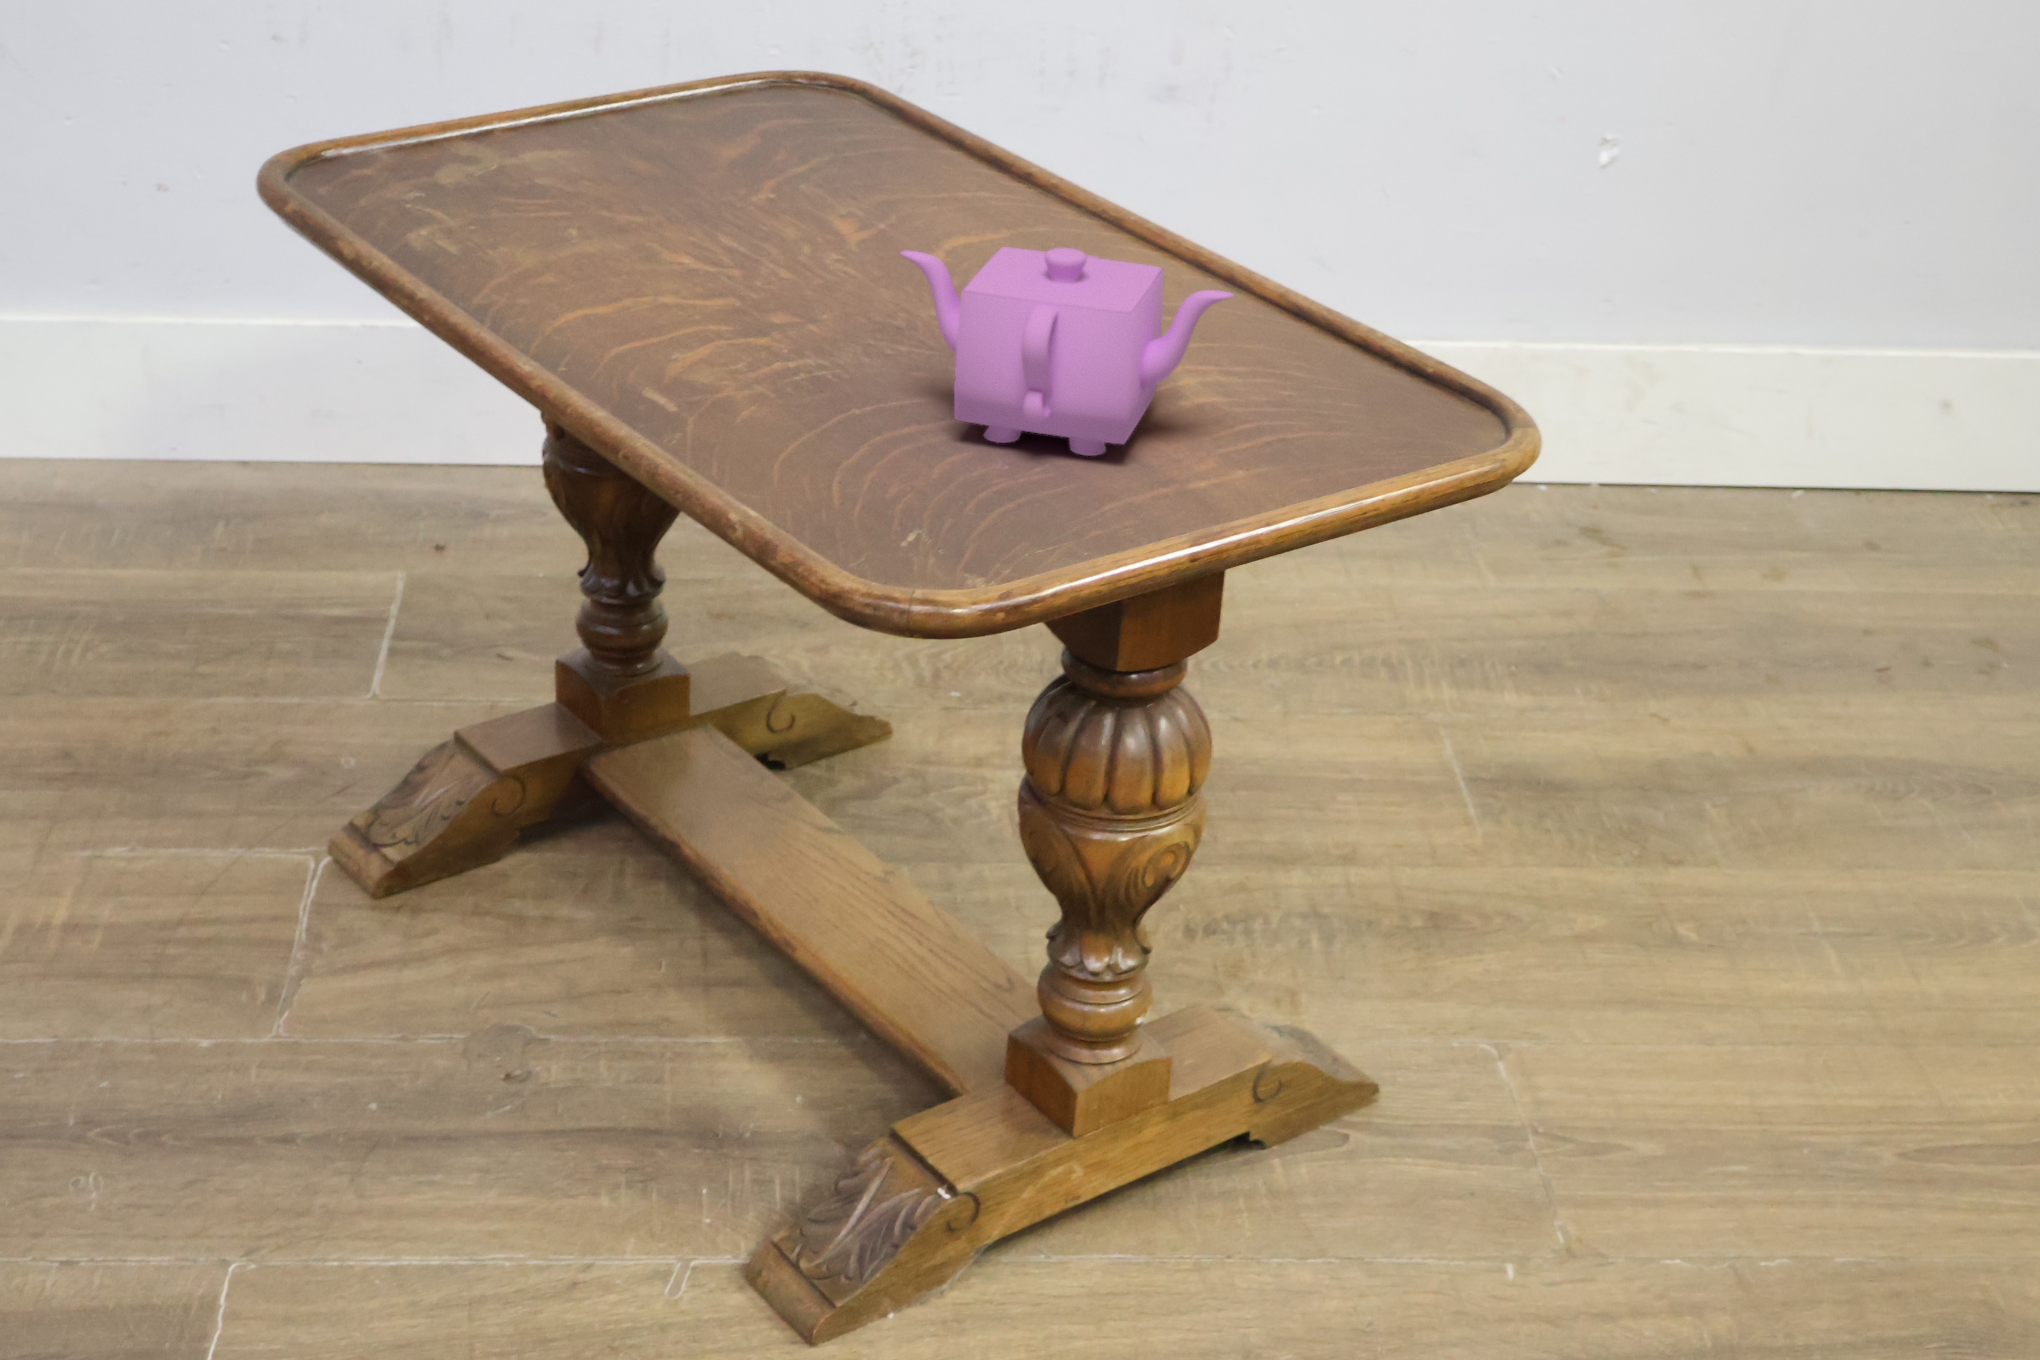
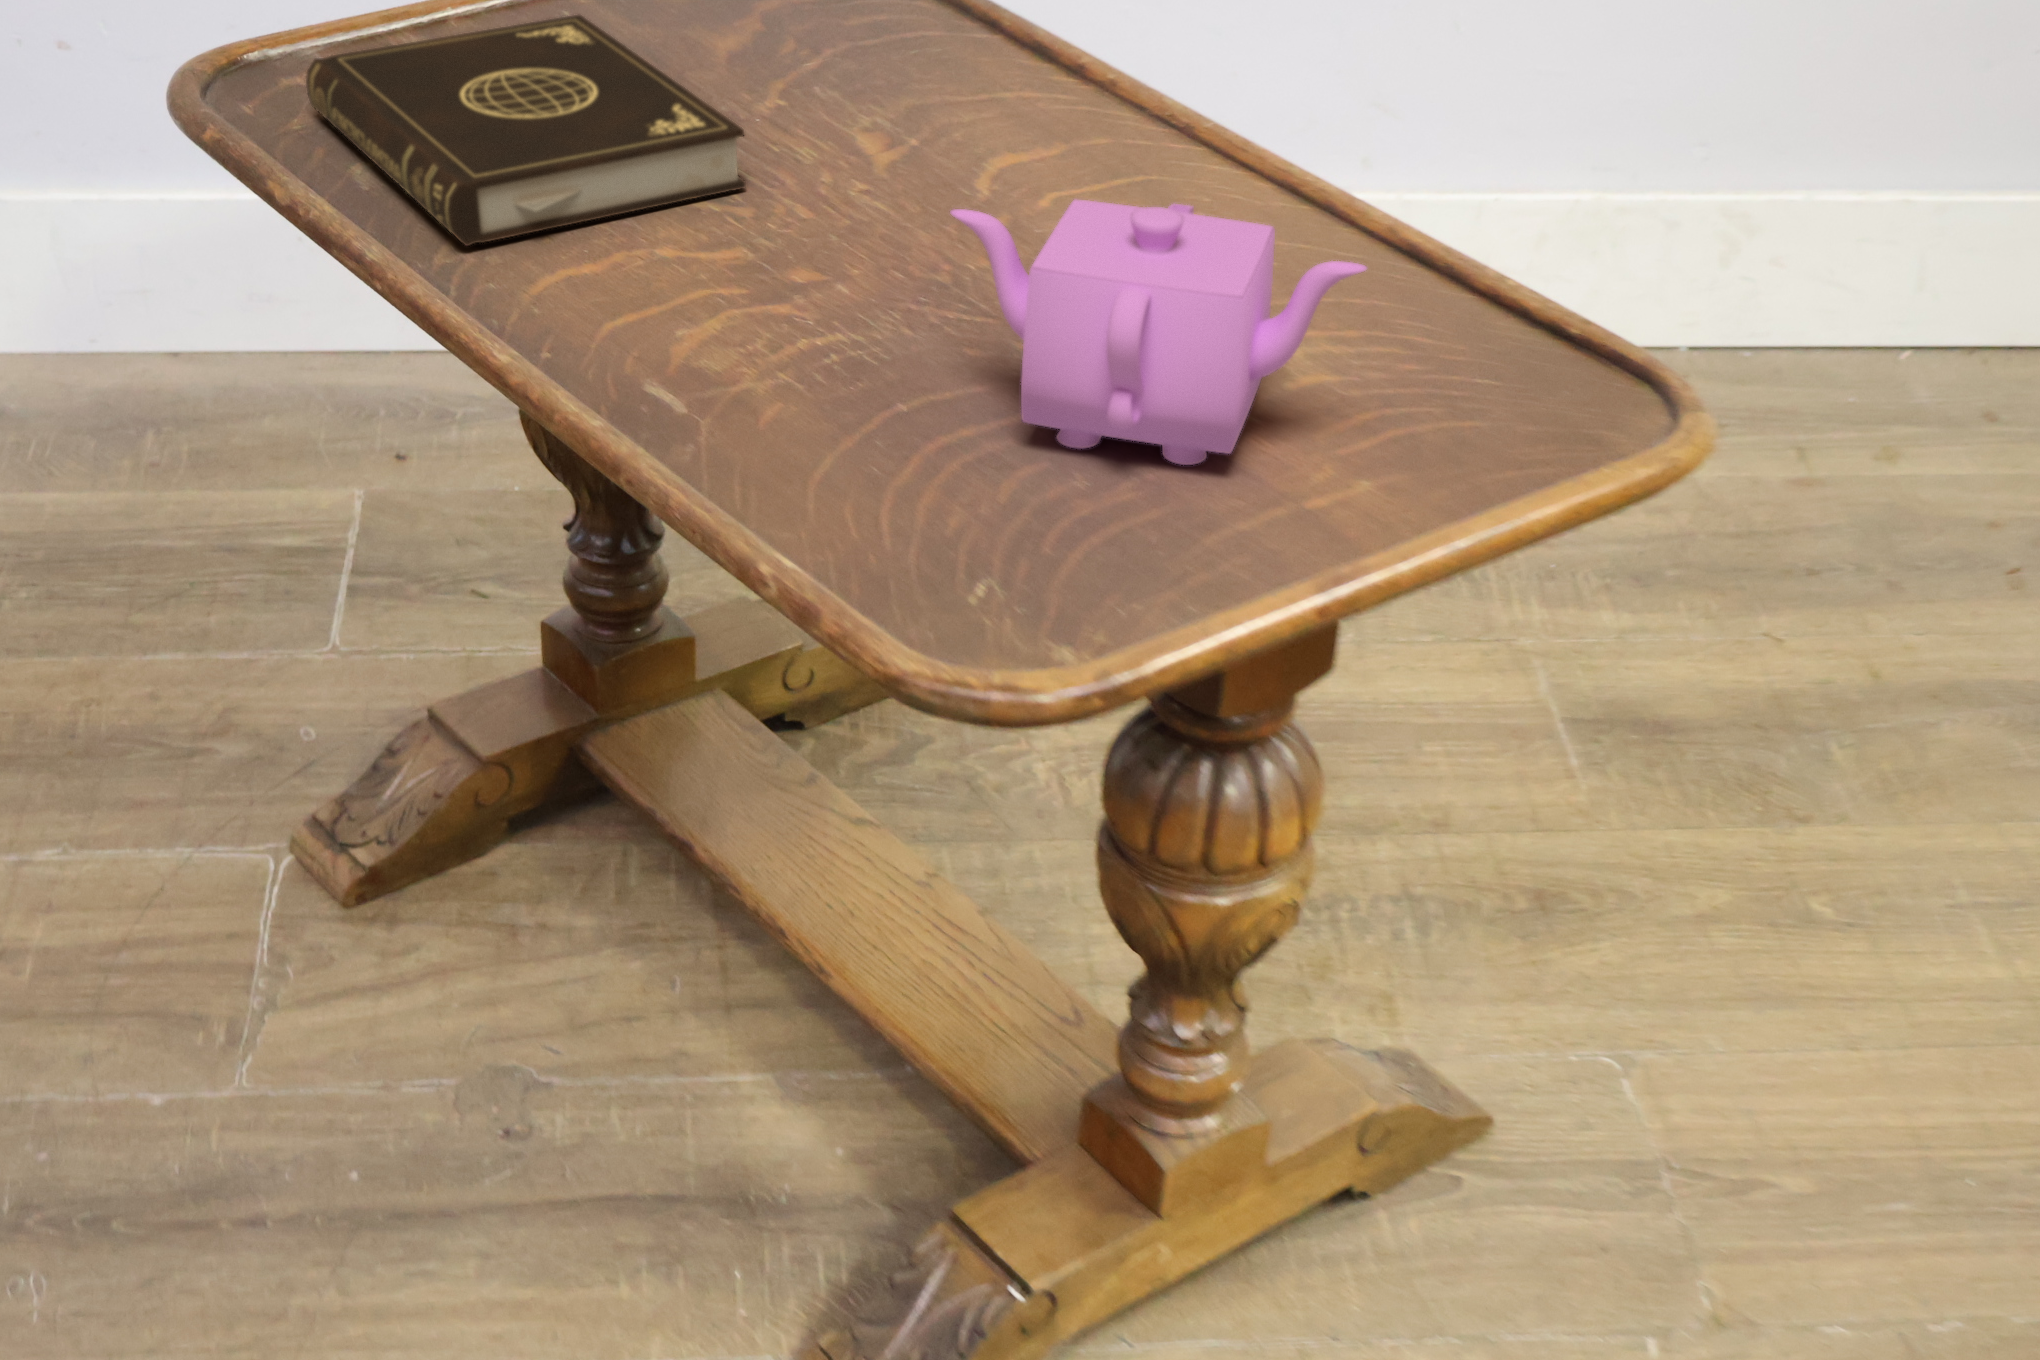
book: none [383,129,741,295] -> present [306,15,746,246]

